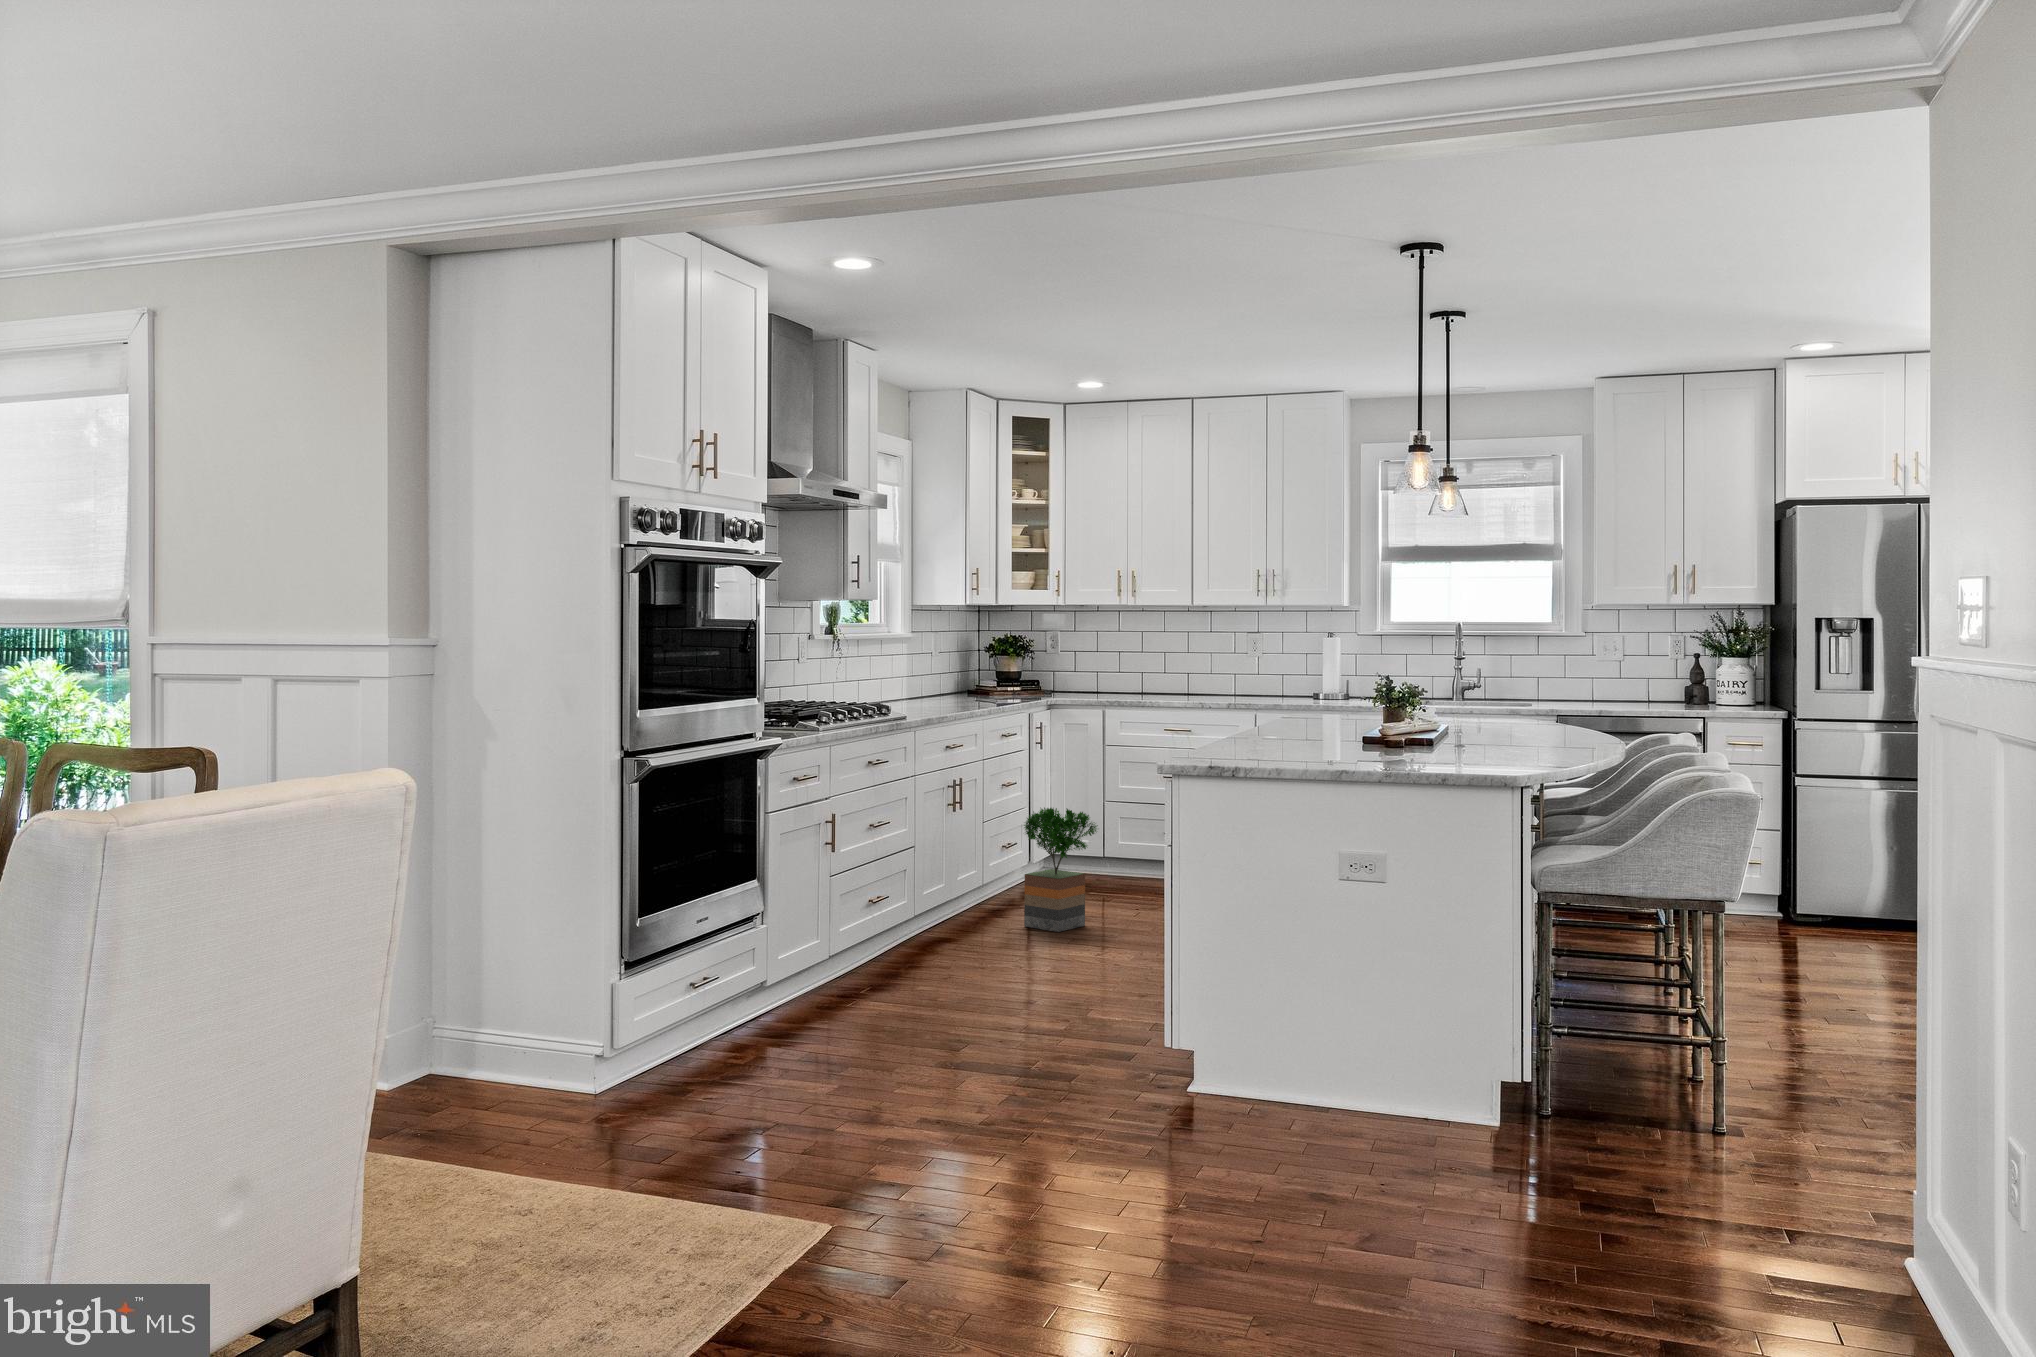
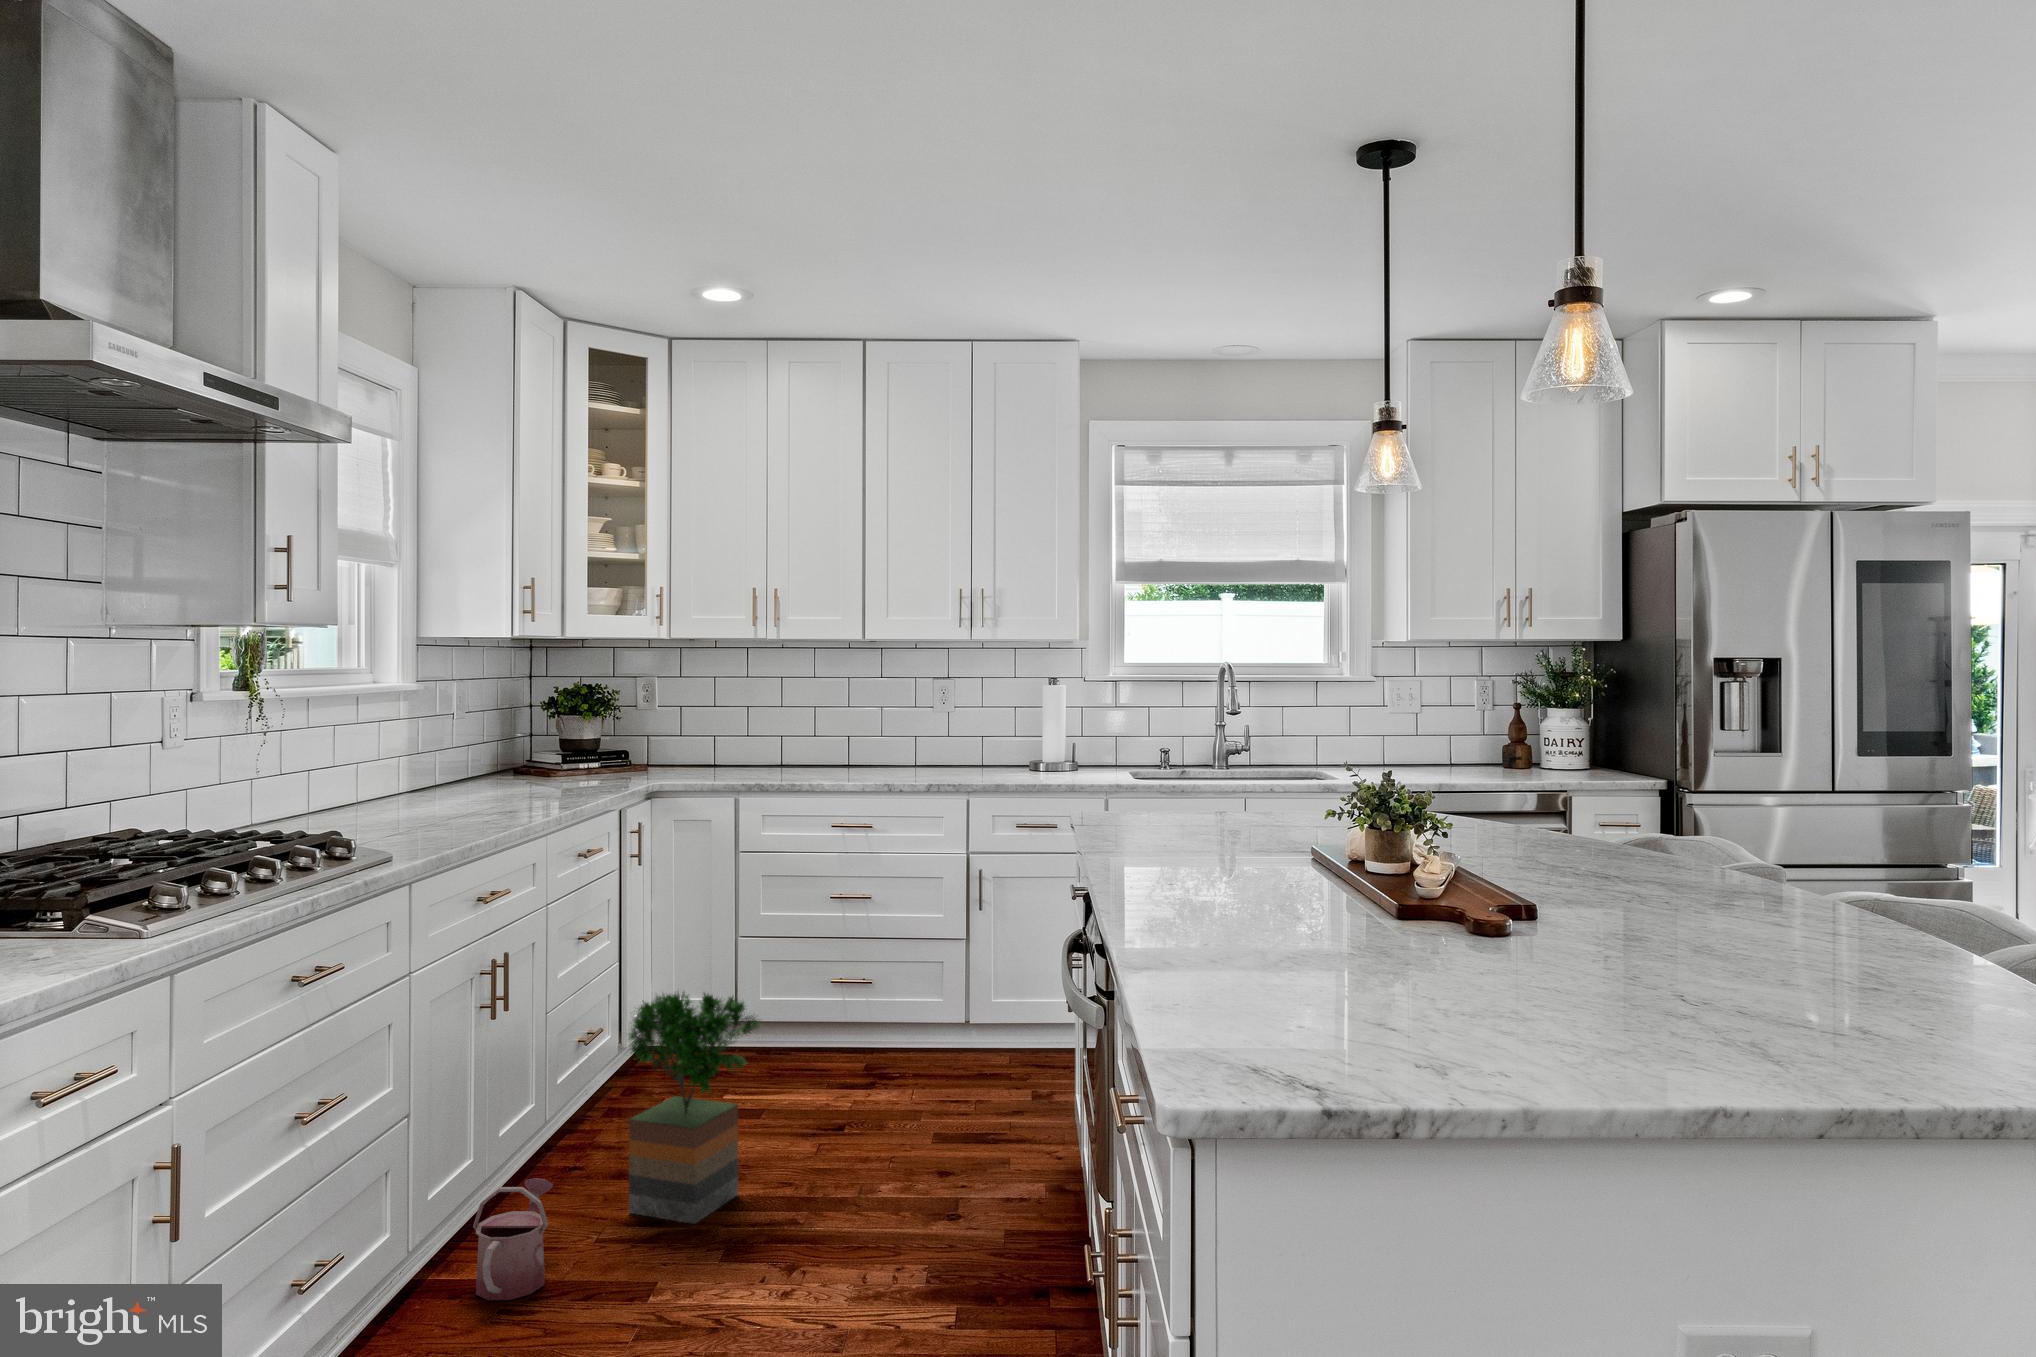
watering can: none [945,890,984,944] -> present [473,1178,553,1300]

